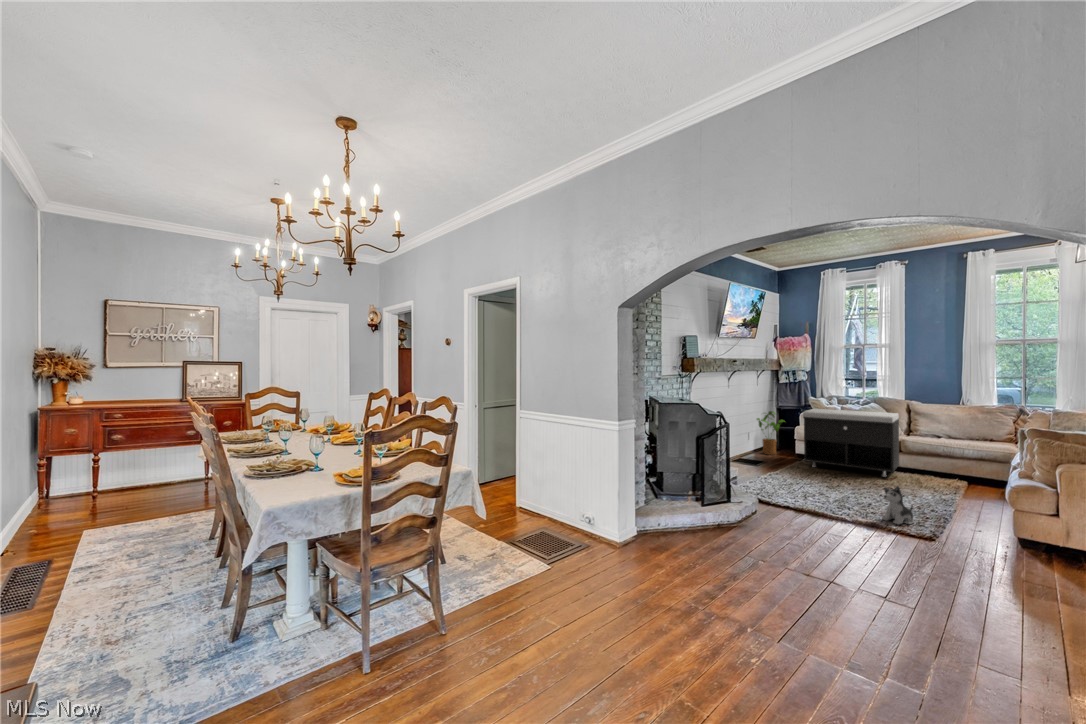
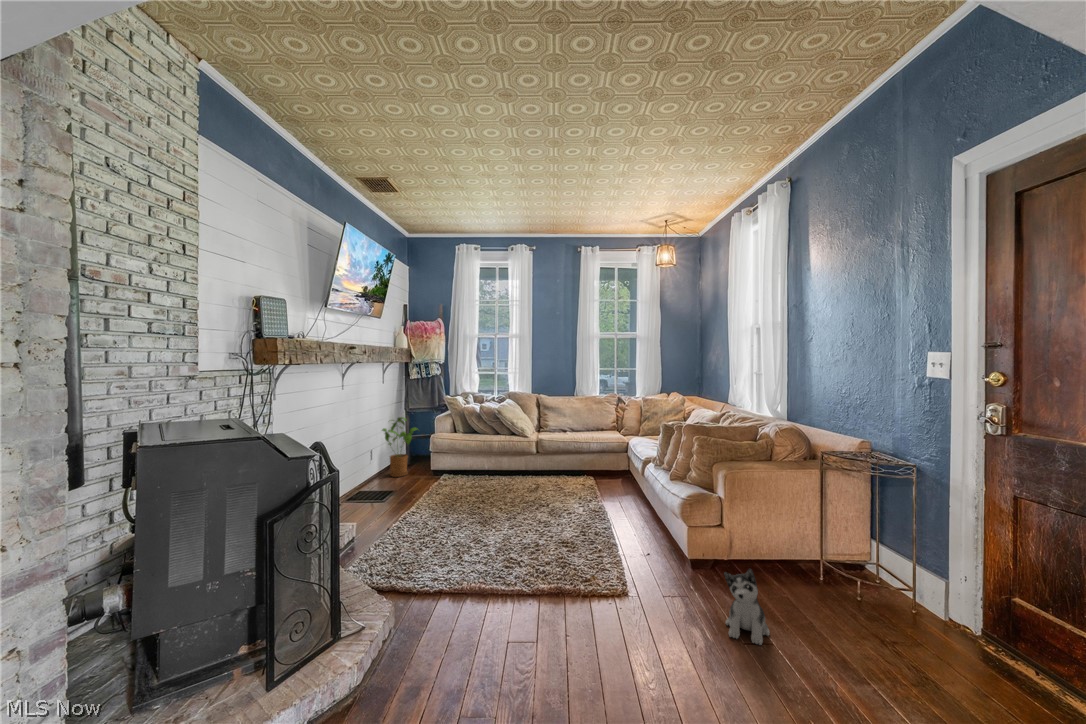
storage bench: present [803,409,899,476] -> none [443,410,539,488]
plush toy: present [882,486,914,524] -> present [724,569,770,645]

